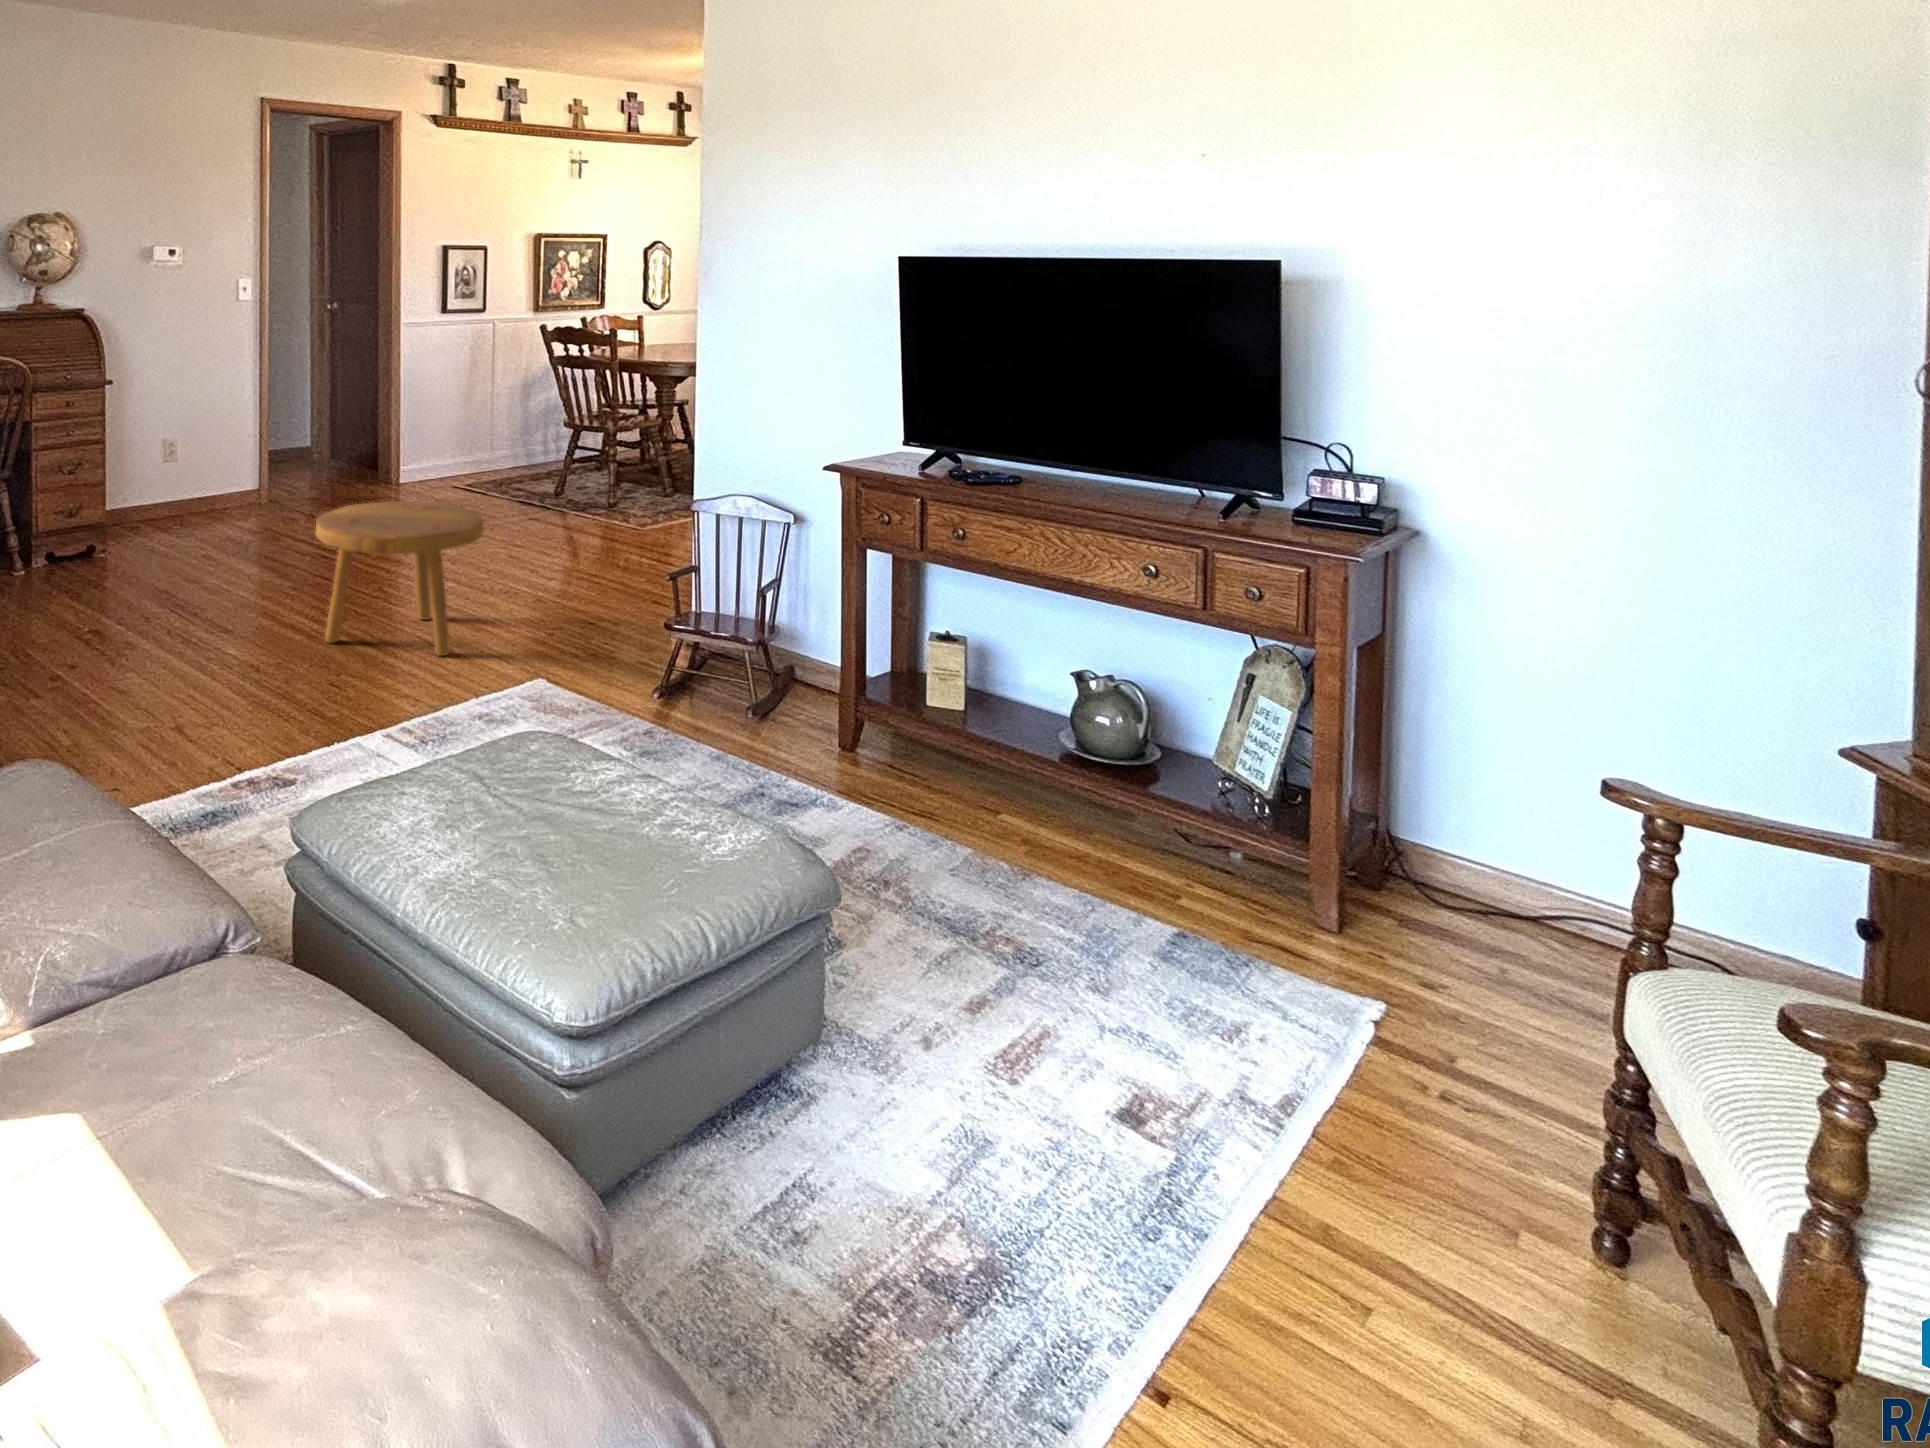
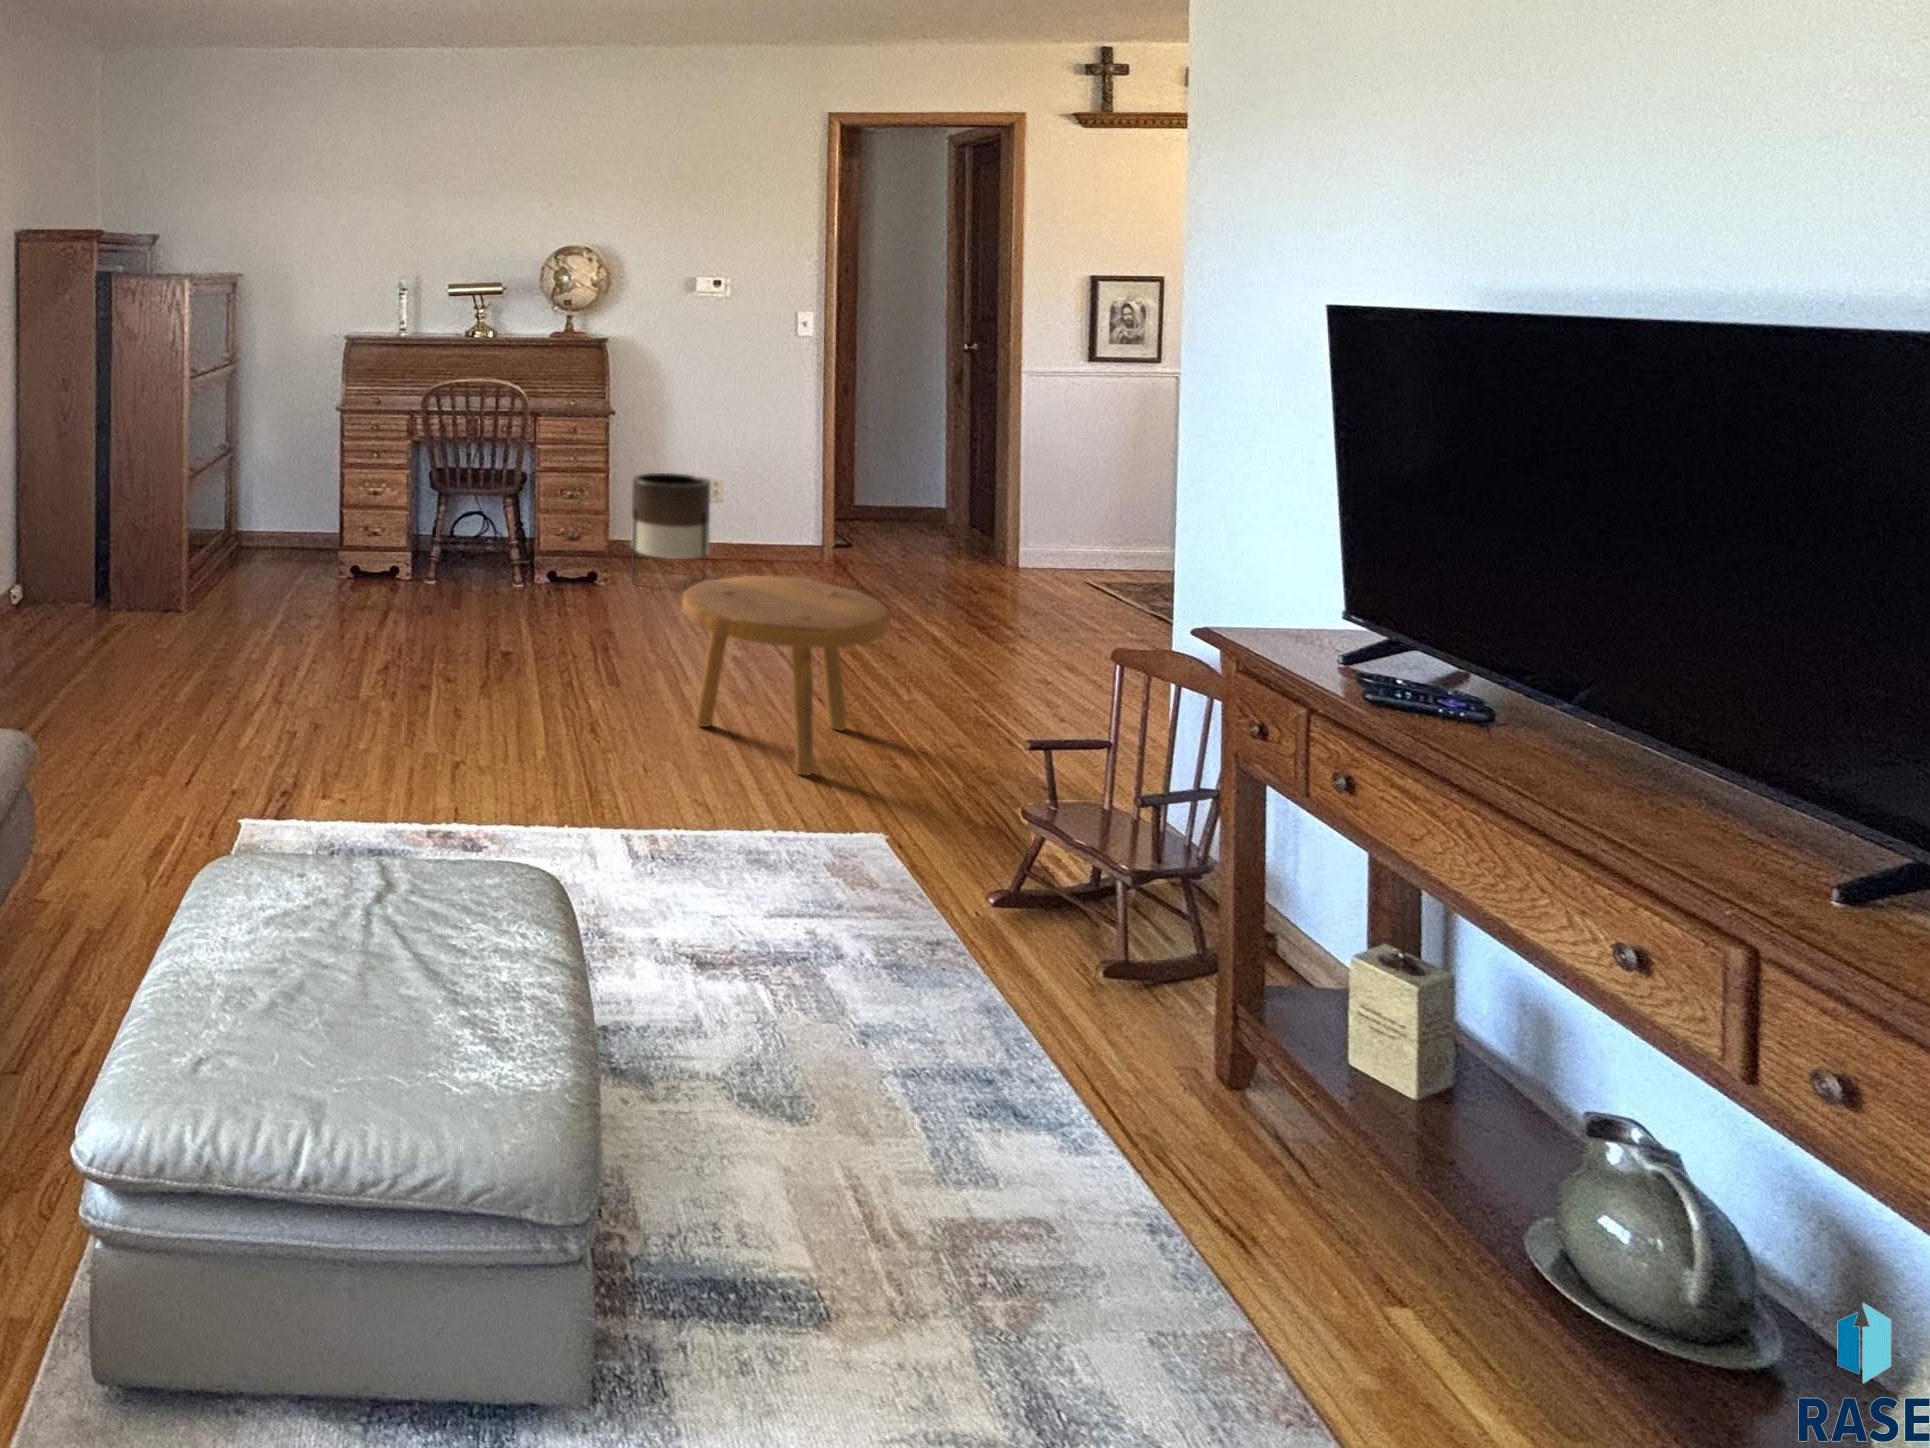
planter: none [117,437,194,548] -> present [631,473,710,583]

